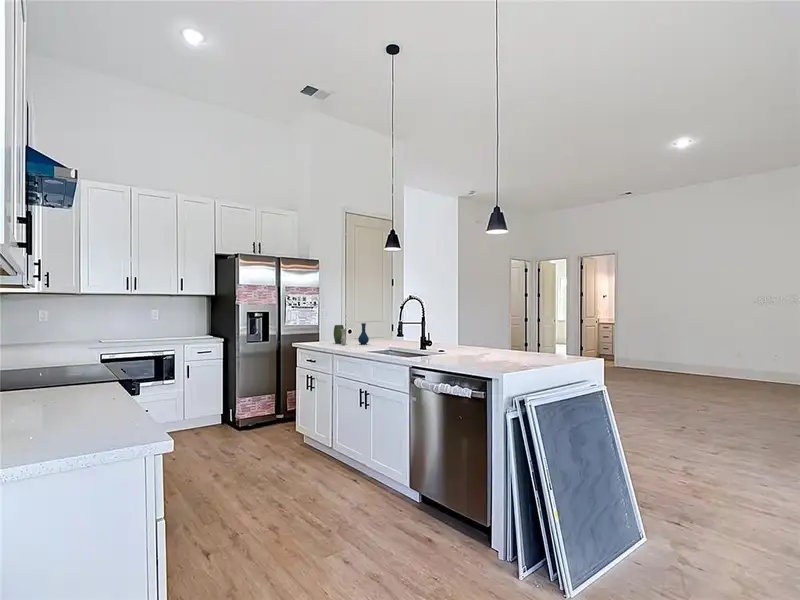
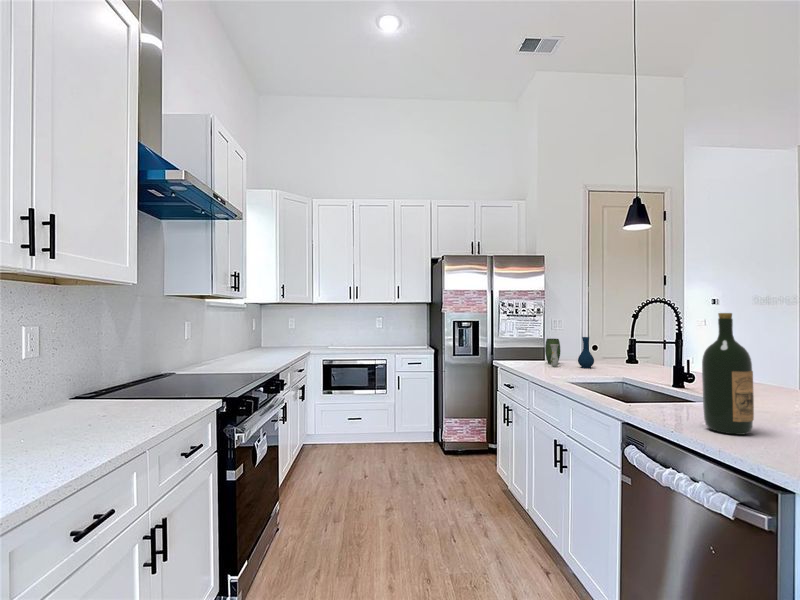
wine bottle: none [452,310,470,363] -> present [702,313,754,435]

